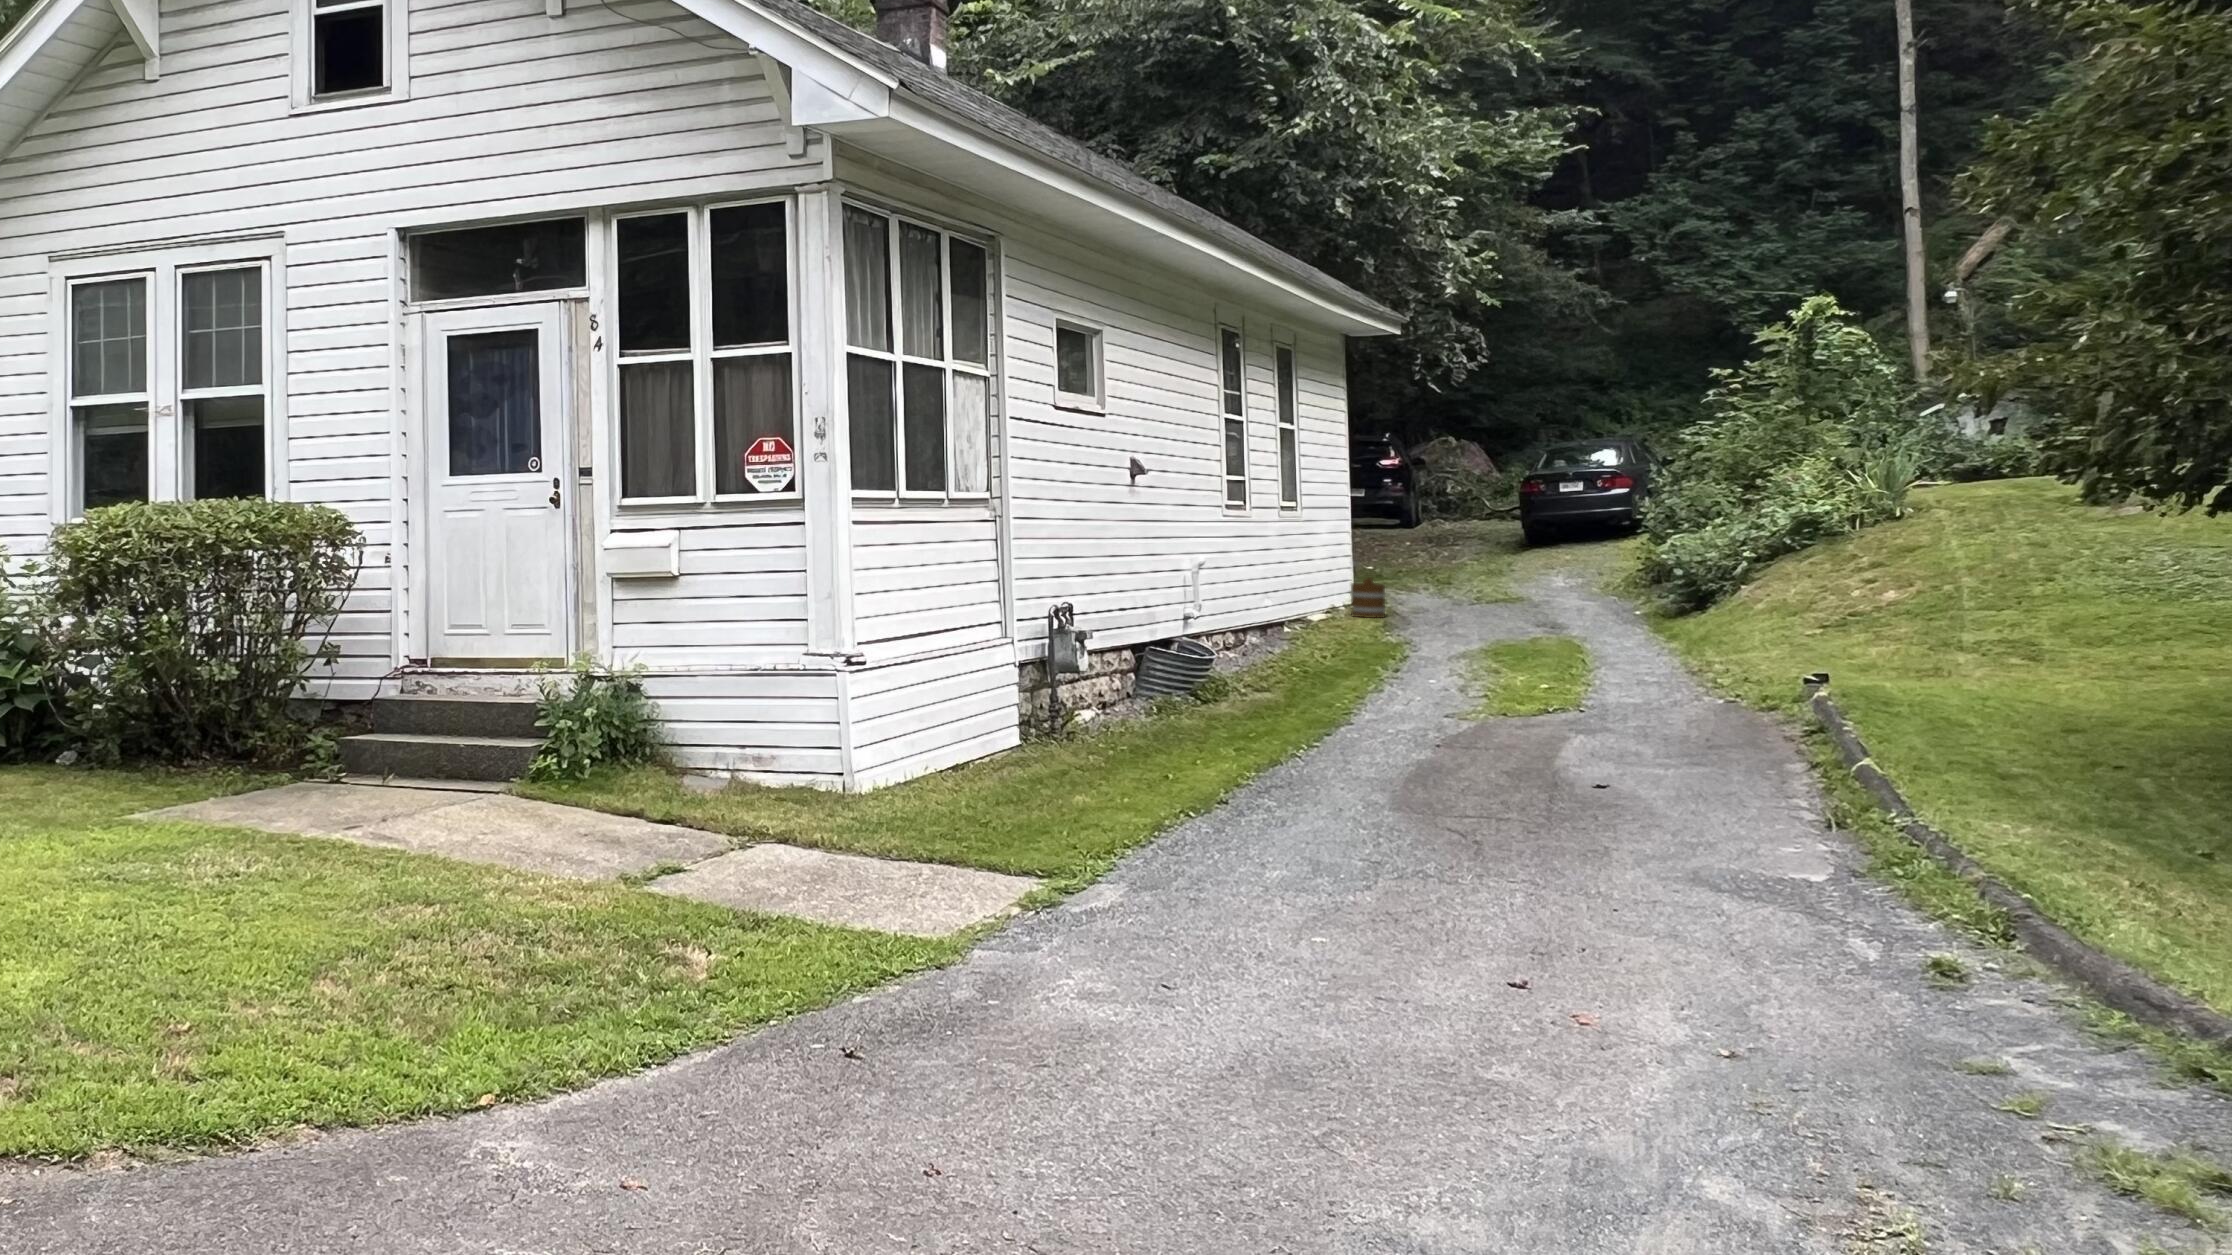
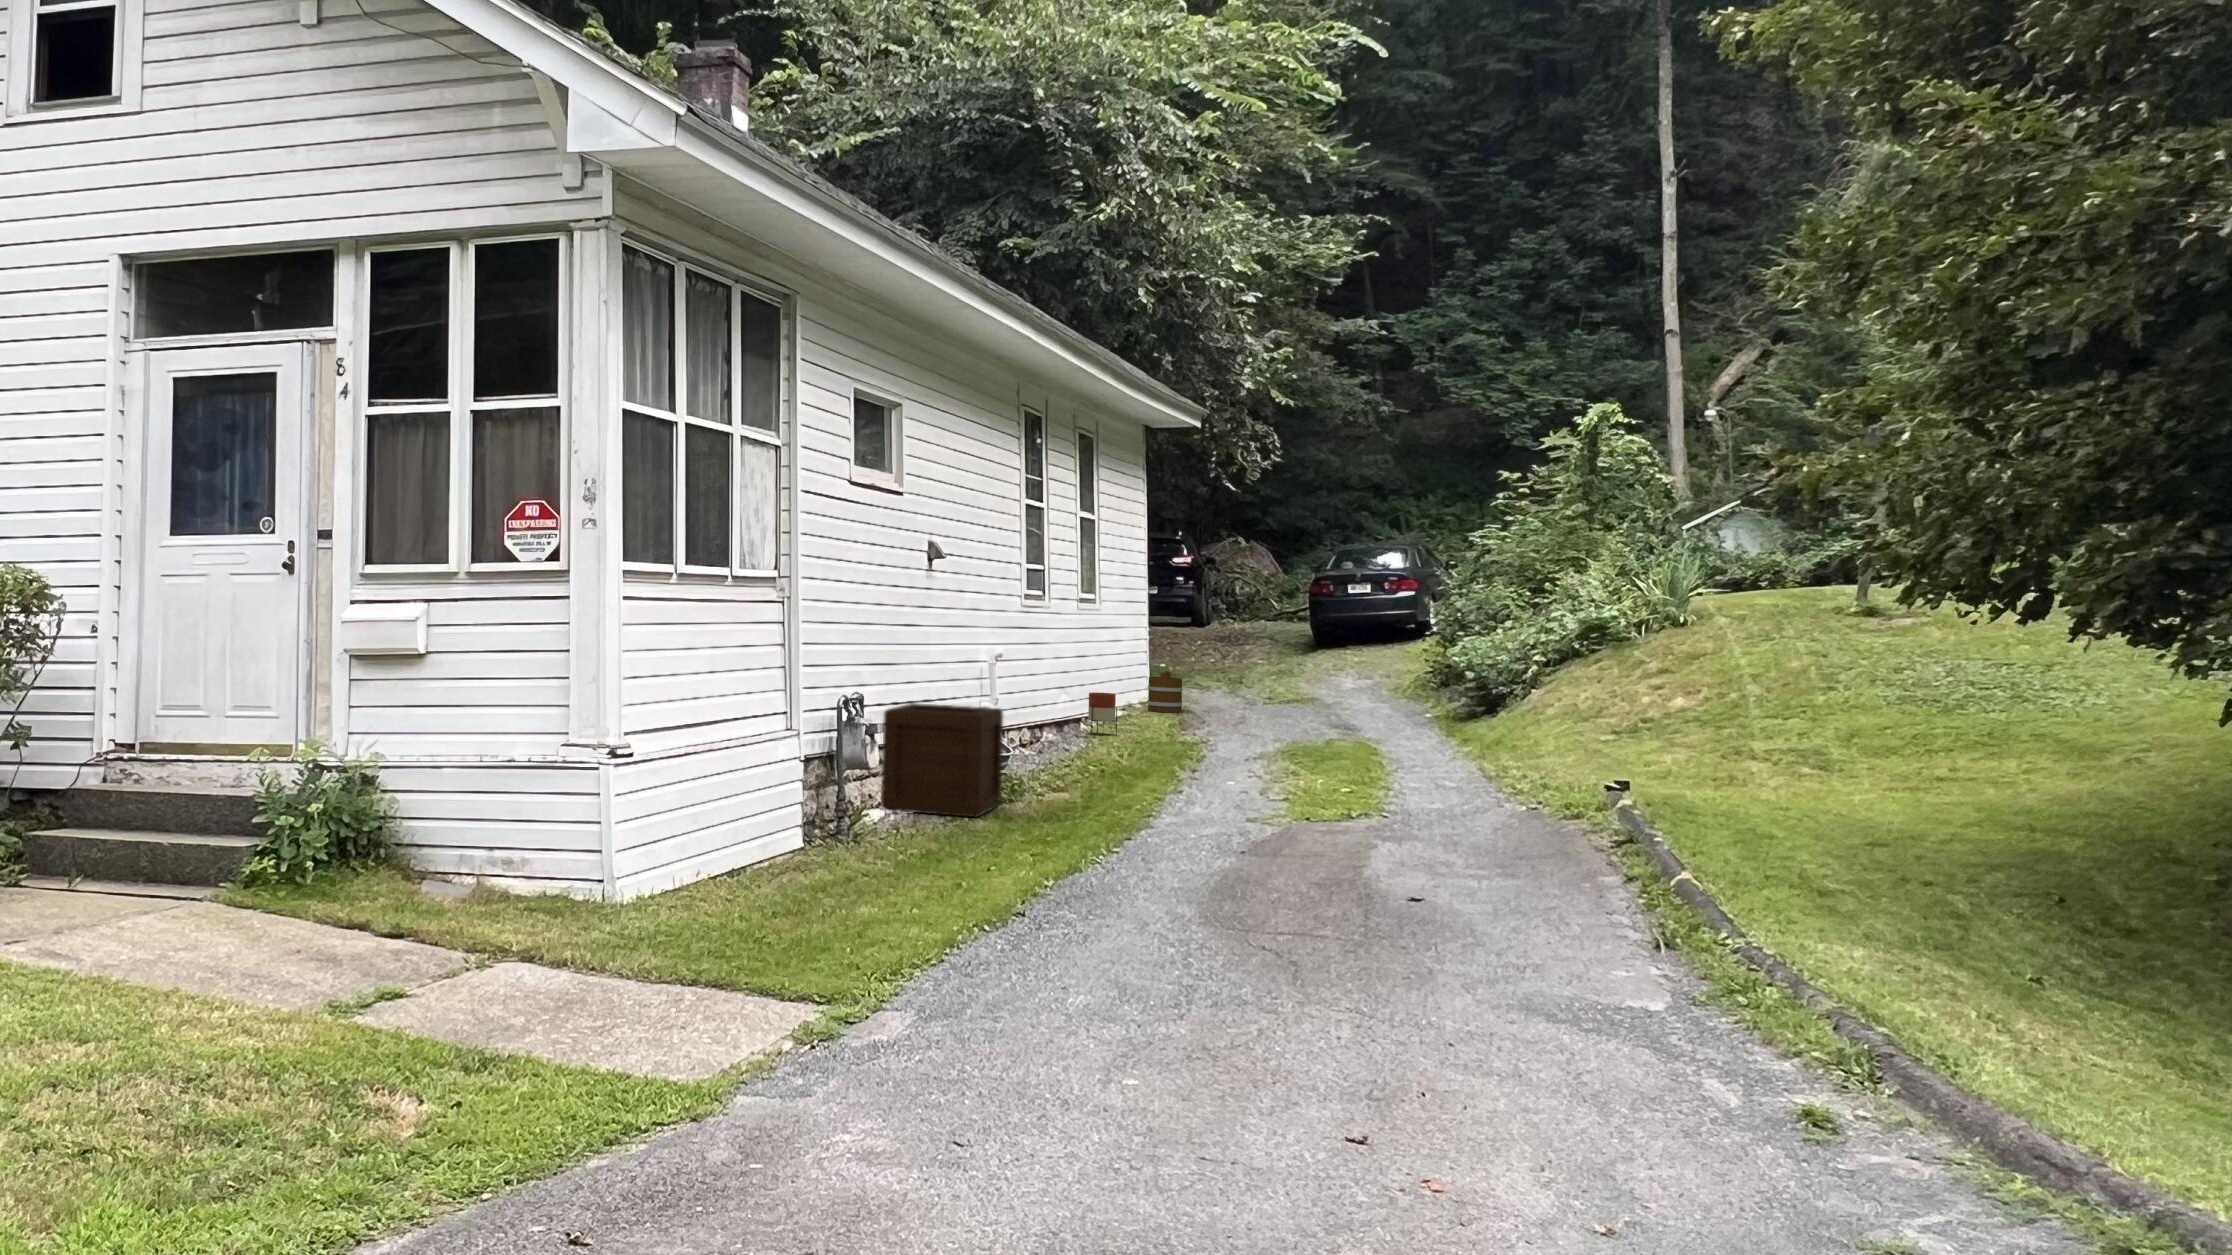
planter: none [1289,600,1318,640] -> present [1088,692,1117,735]
wooden crate: none [1089,613,1204,719] -> present [881,703,1003,817]

